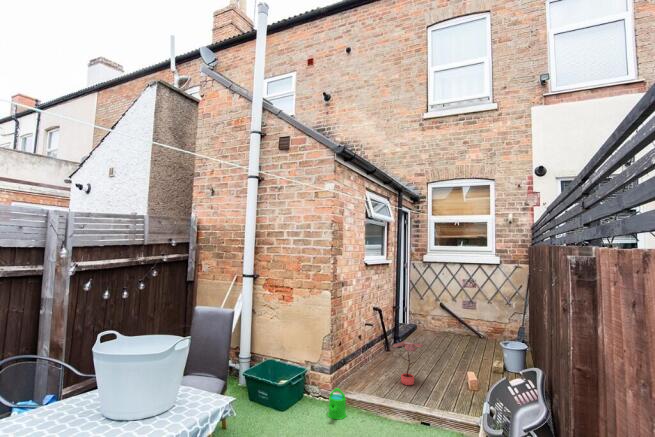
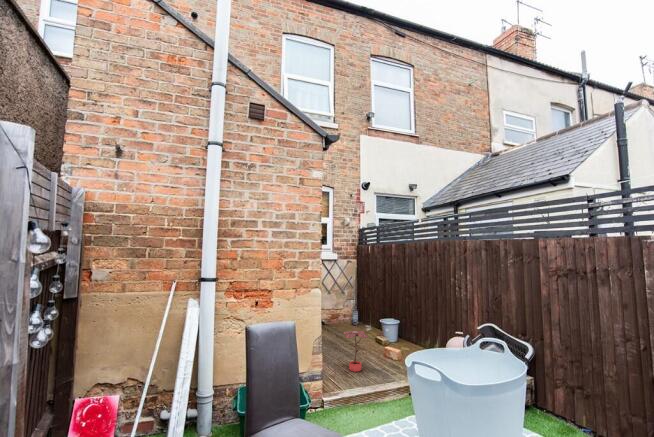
watering can: present [327,388,347,419] -> none [344,386,369,419]

